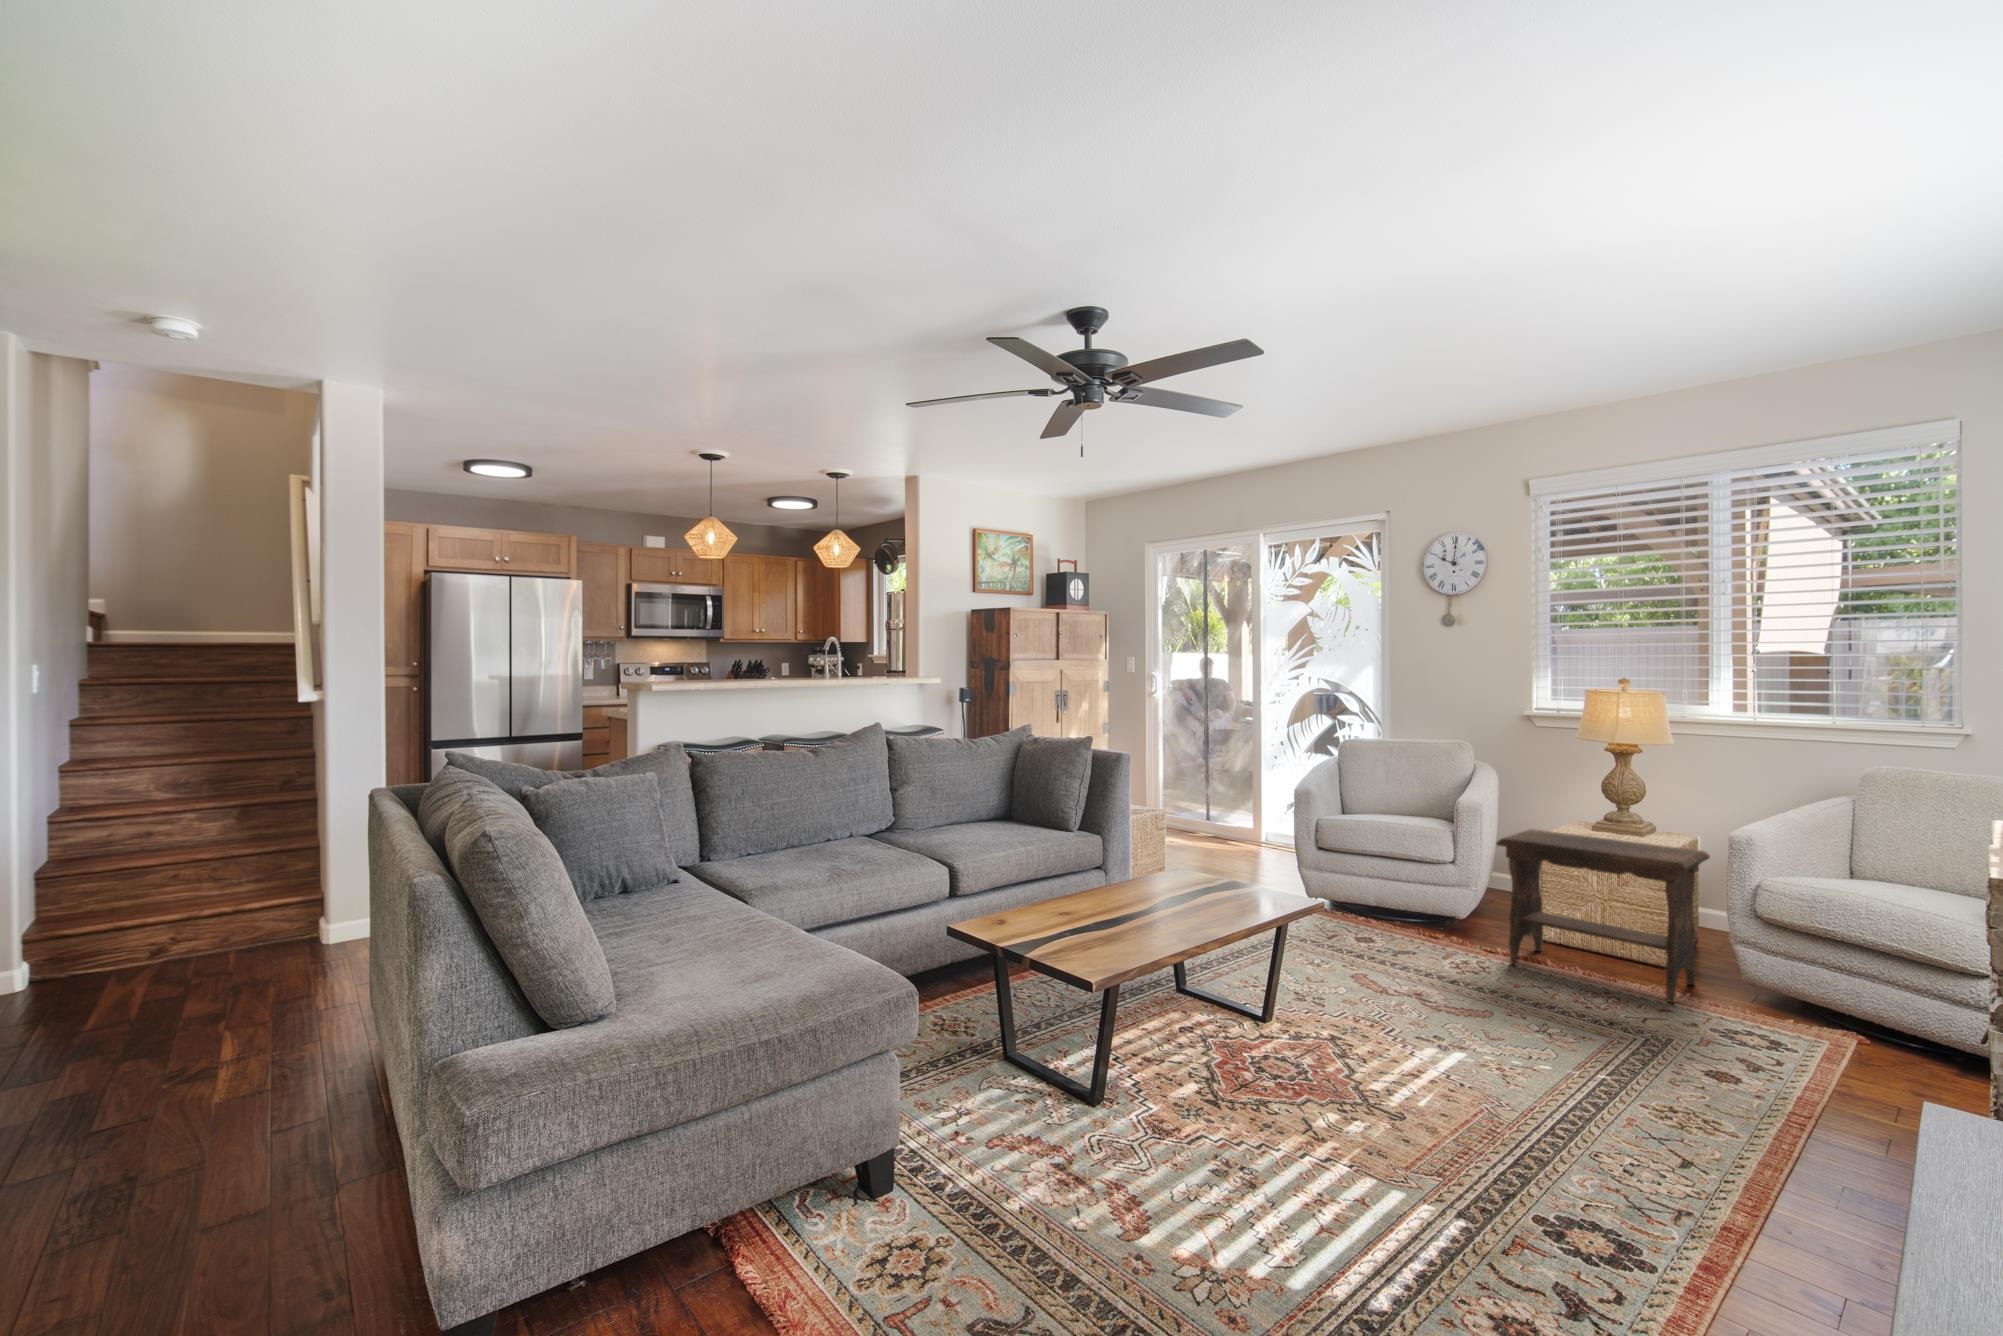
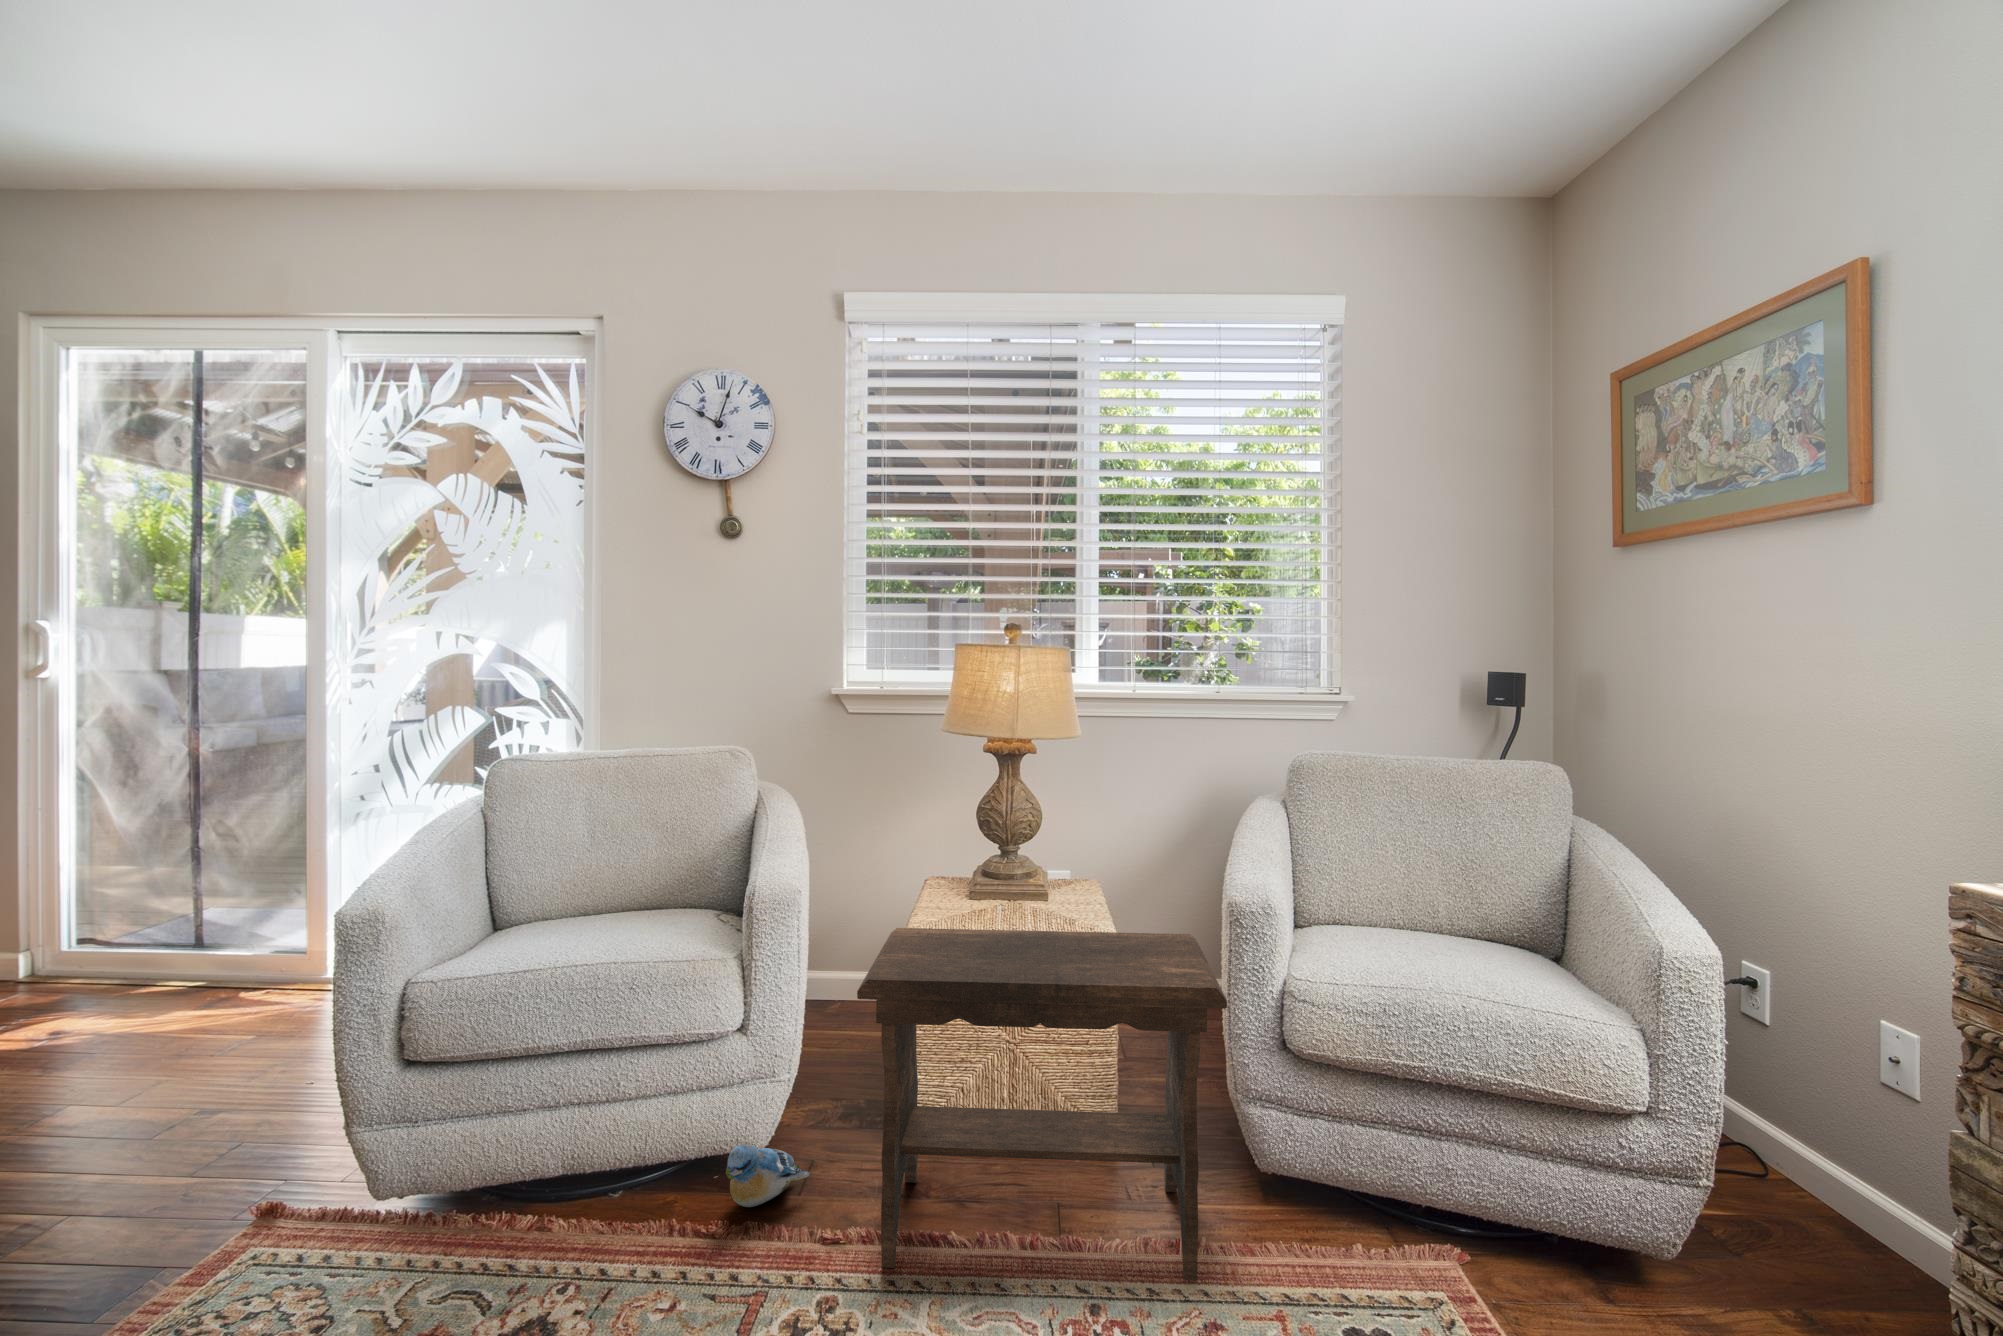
plush toy: none [1443,911,1484,939] -> present [726,1144,810,1207]

